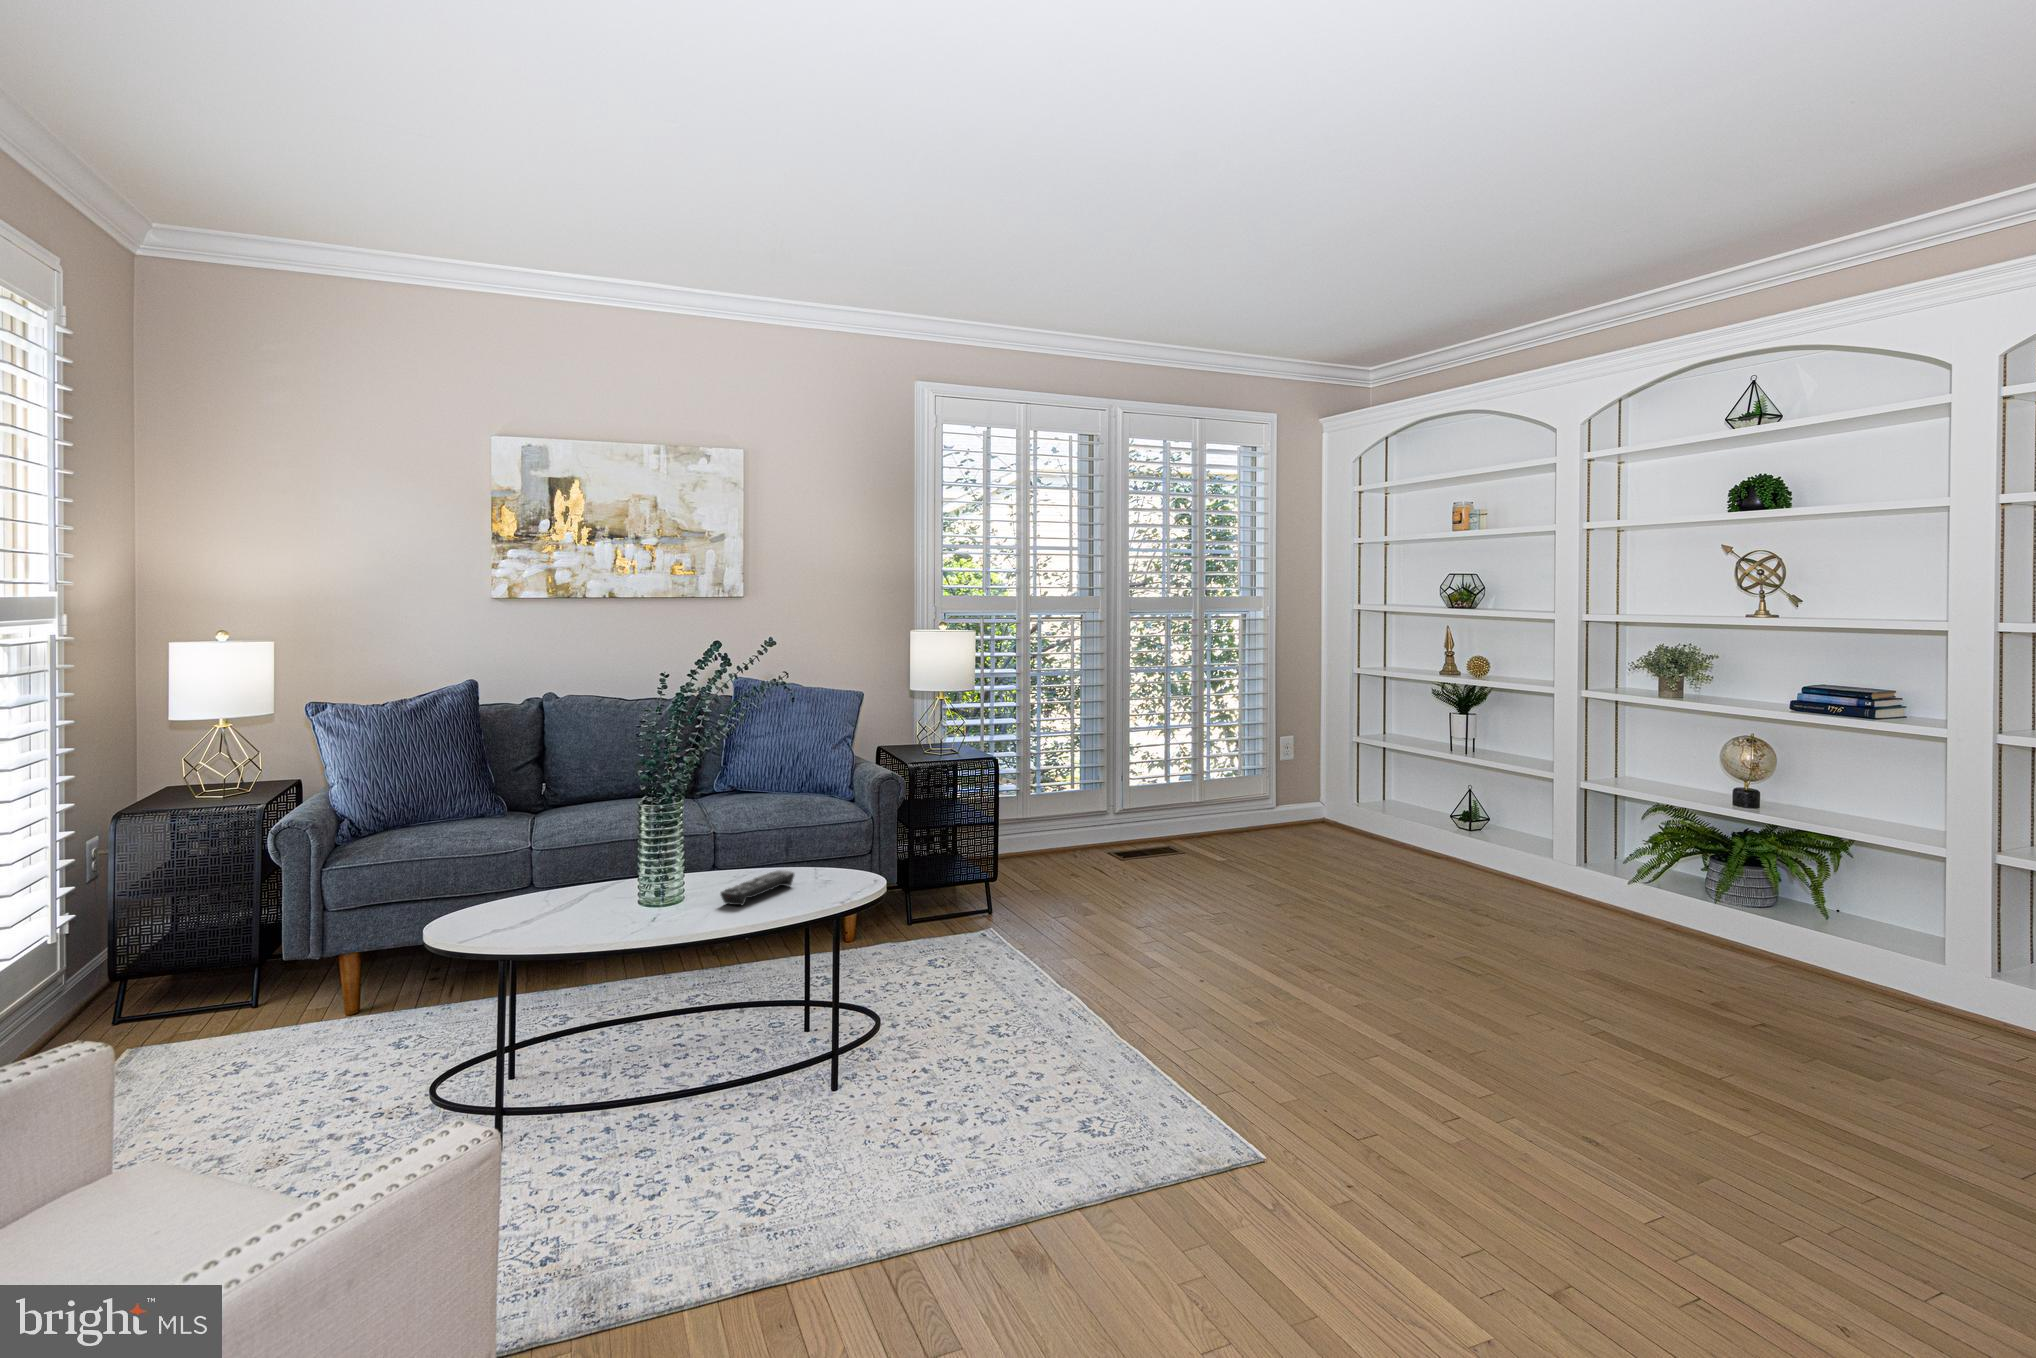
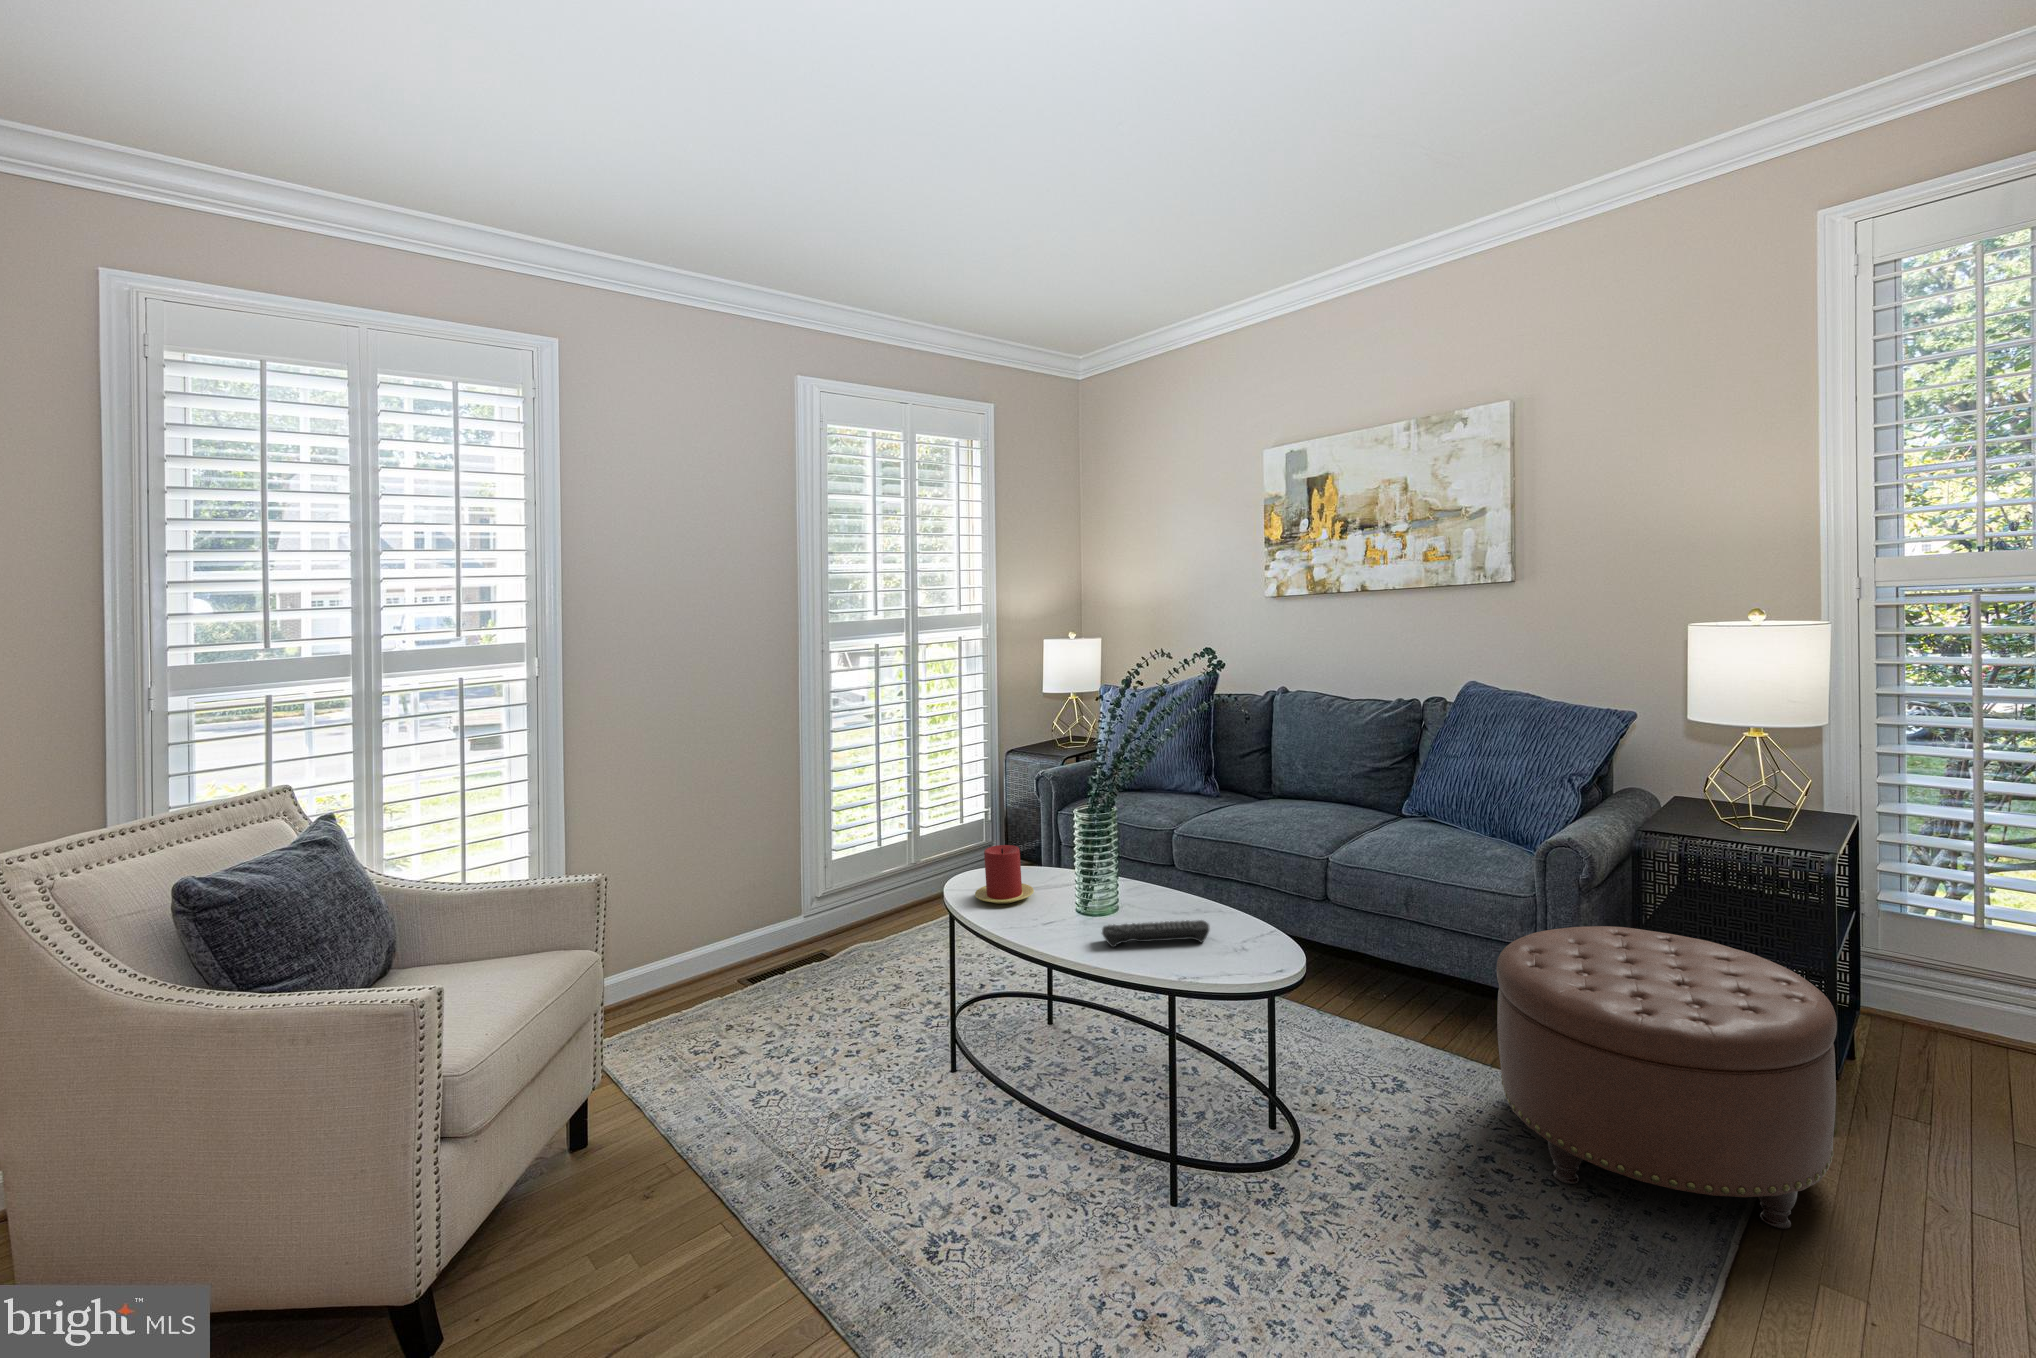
ottoman: none [908,824,1078,980] -> present [1497,926,1837,1229]
candle: none [501,854,576,920] -> present [975,845,1034,904]

